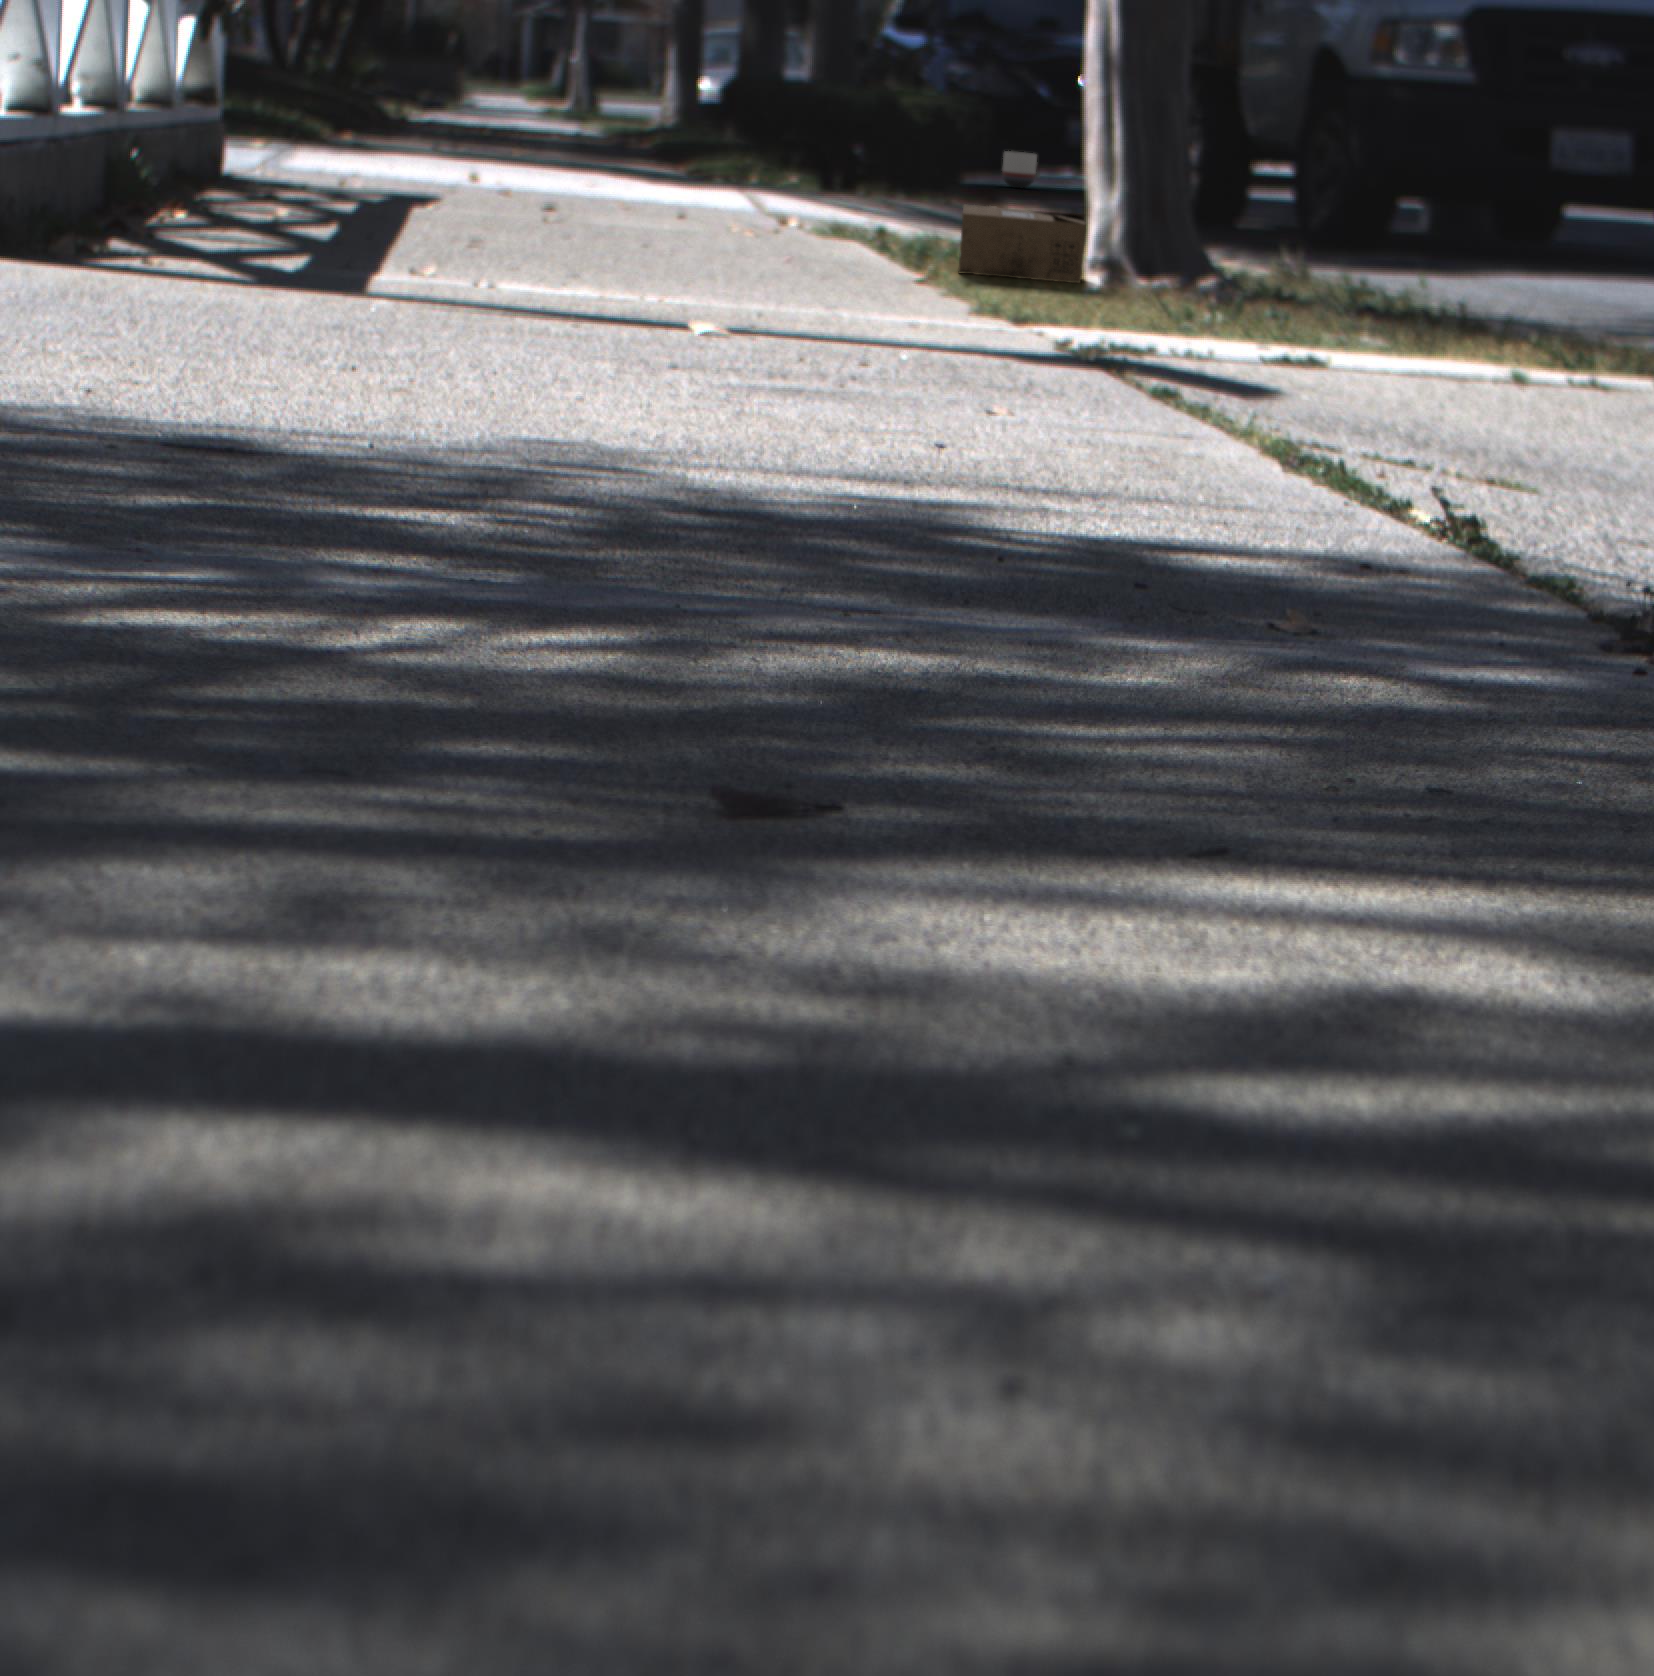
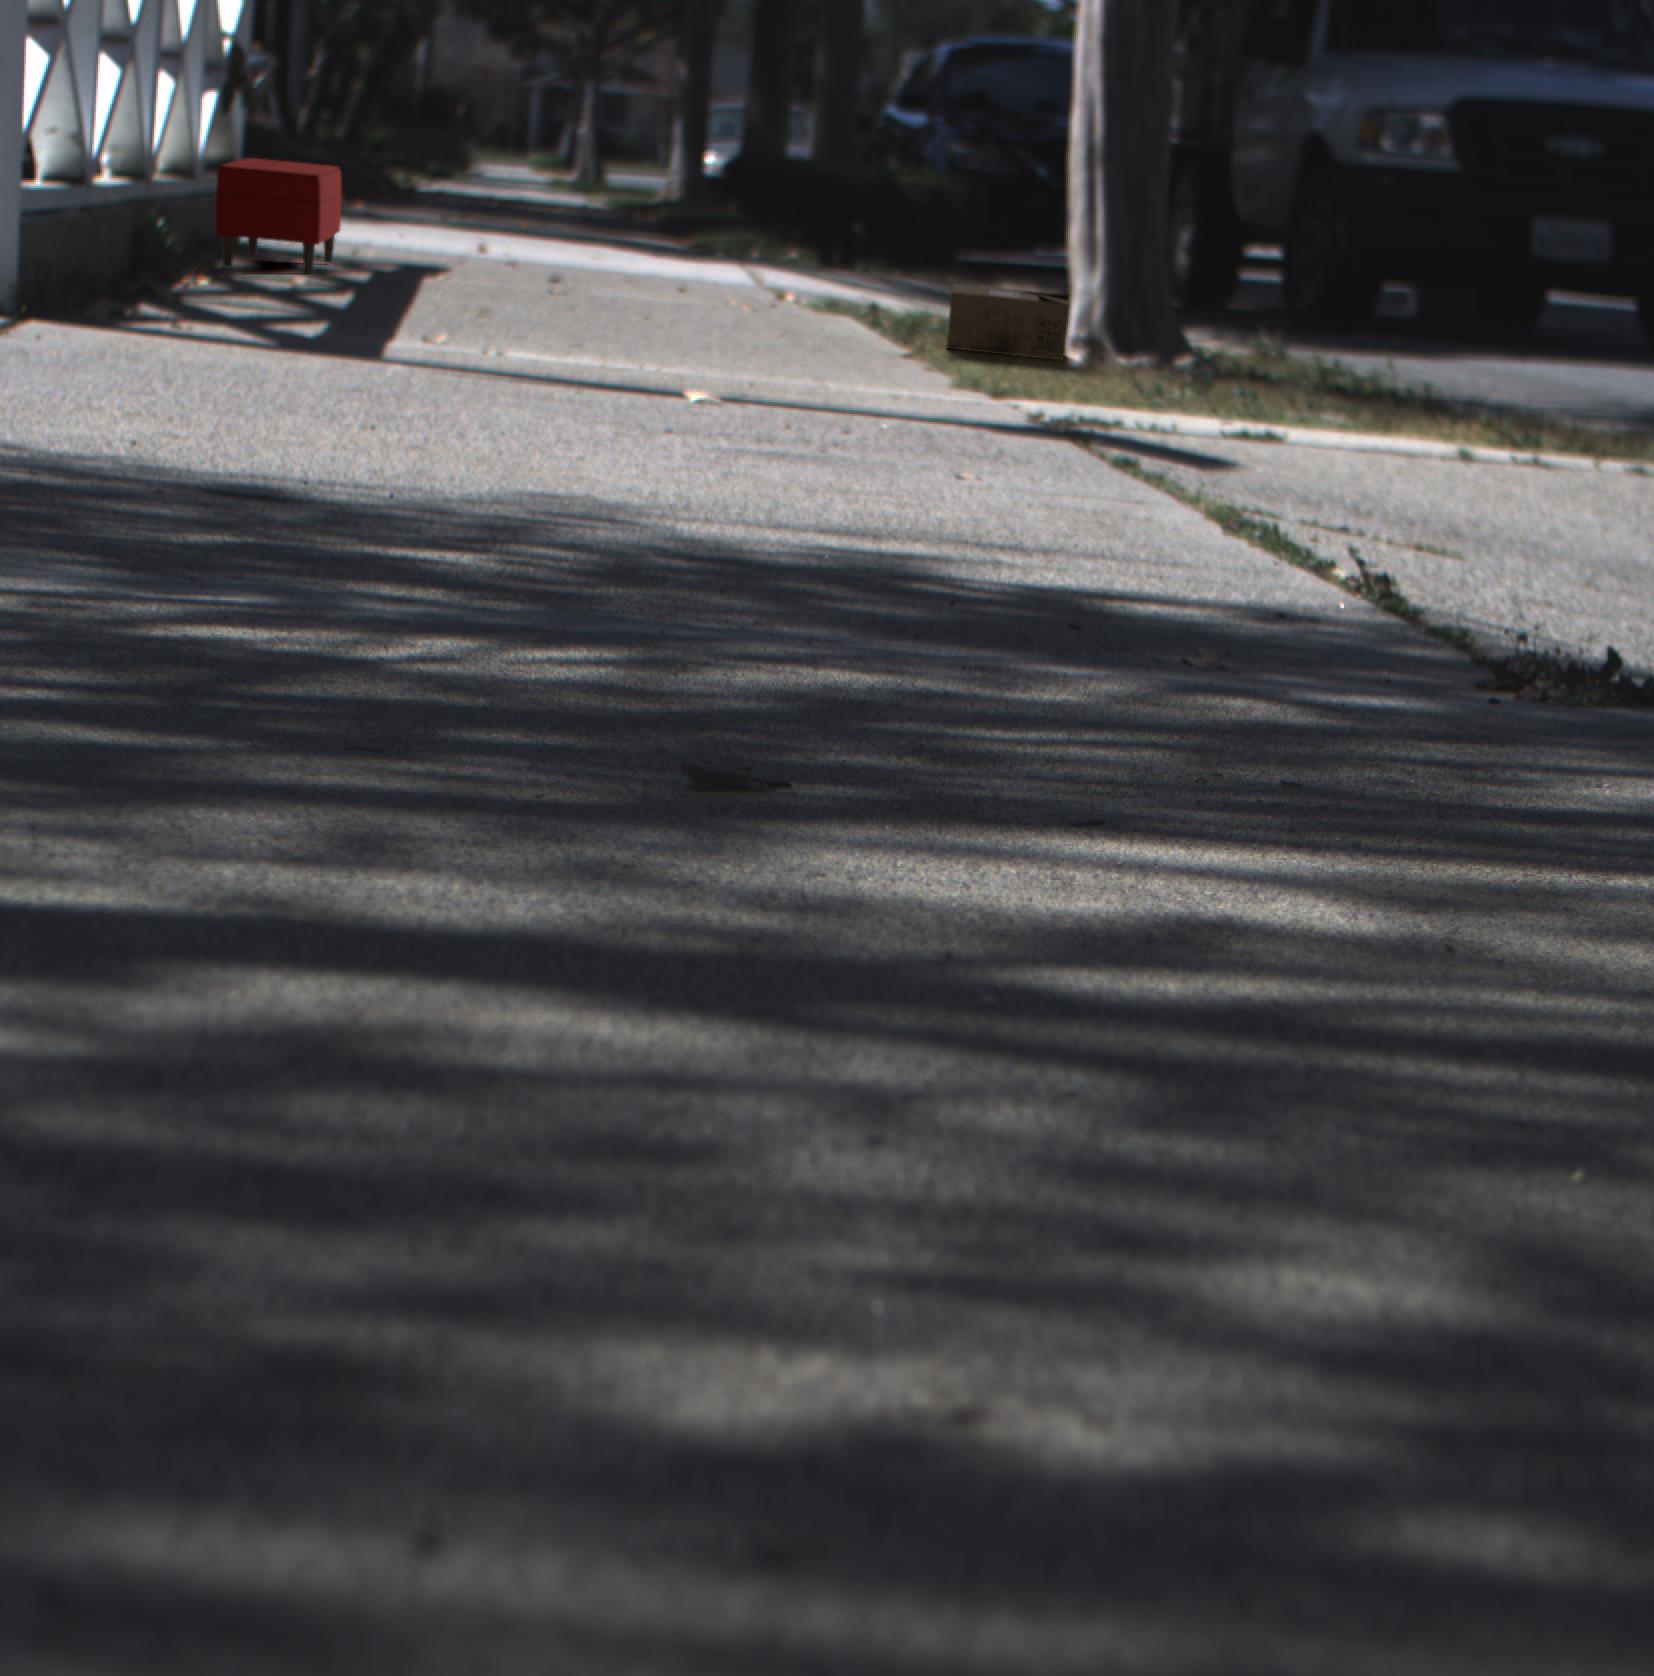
bench: none [196,85,328,207] -> present [216,158,342,274]
planter: present [1002,151,1037,188] -> none [1005,229,1040,266]

